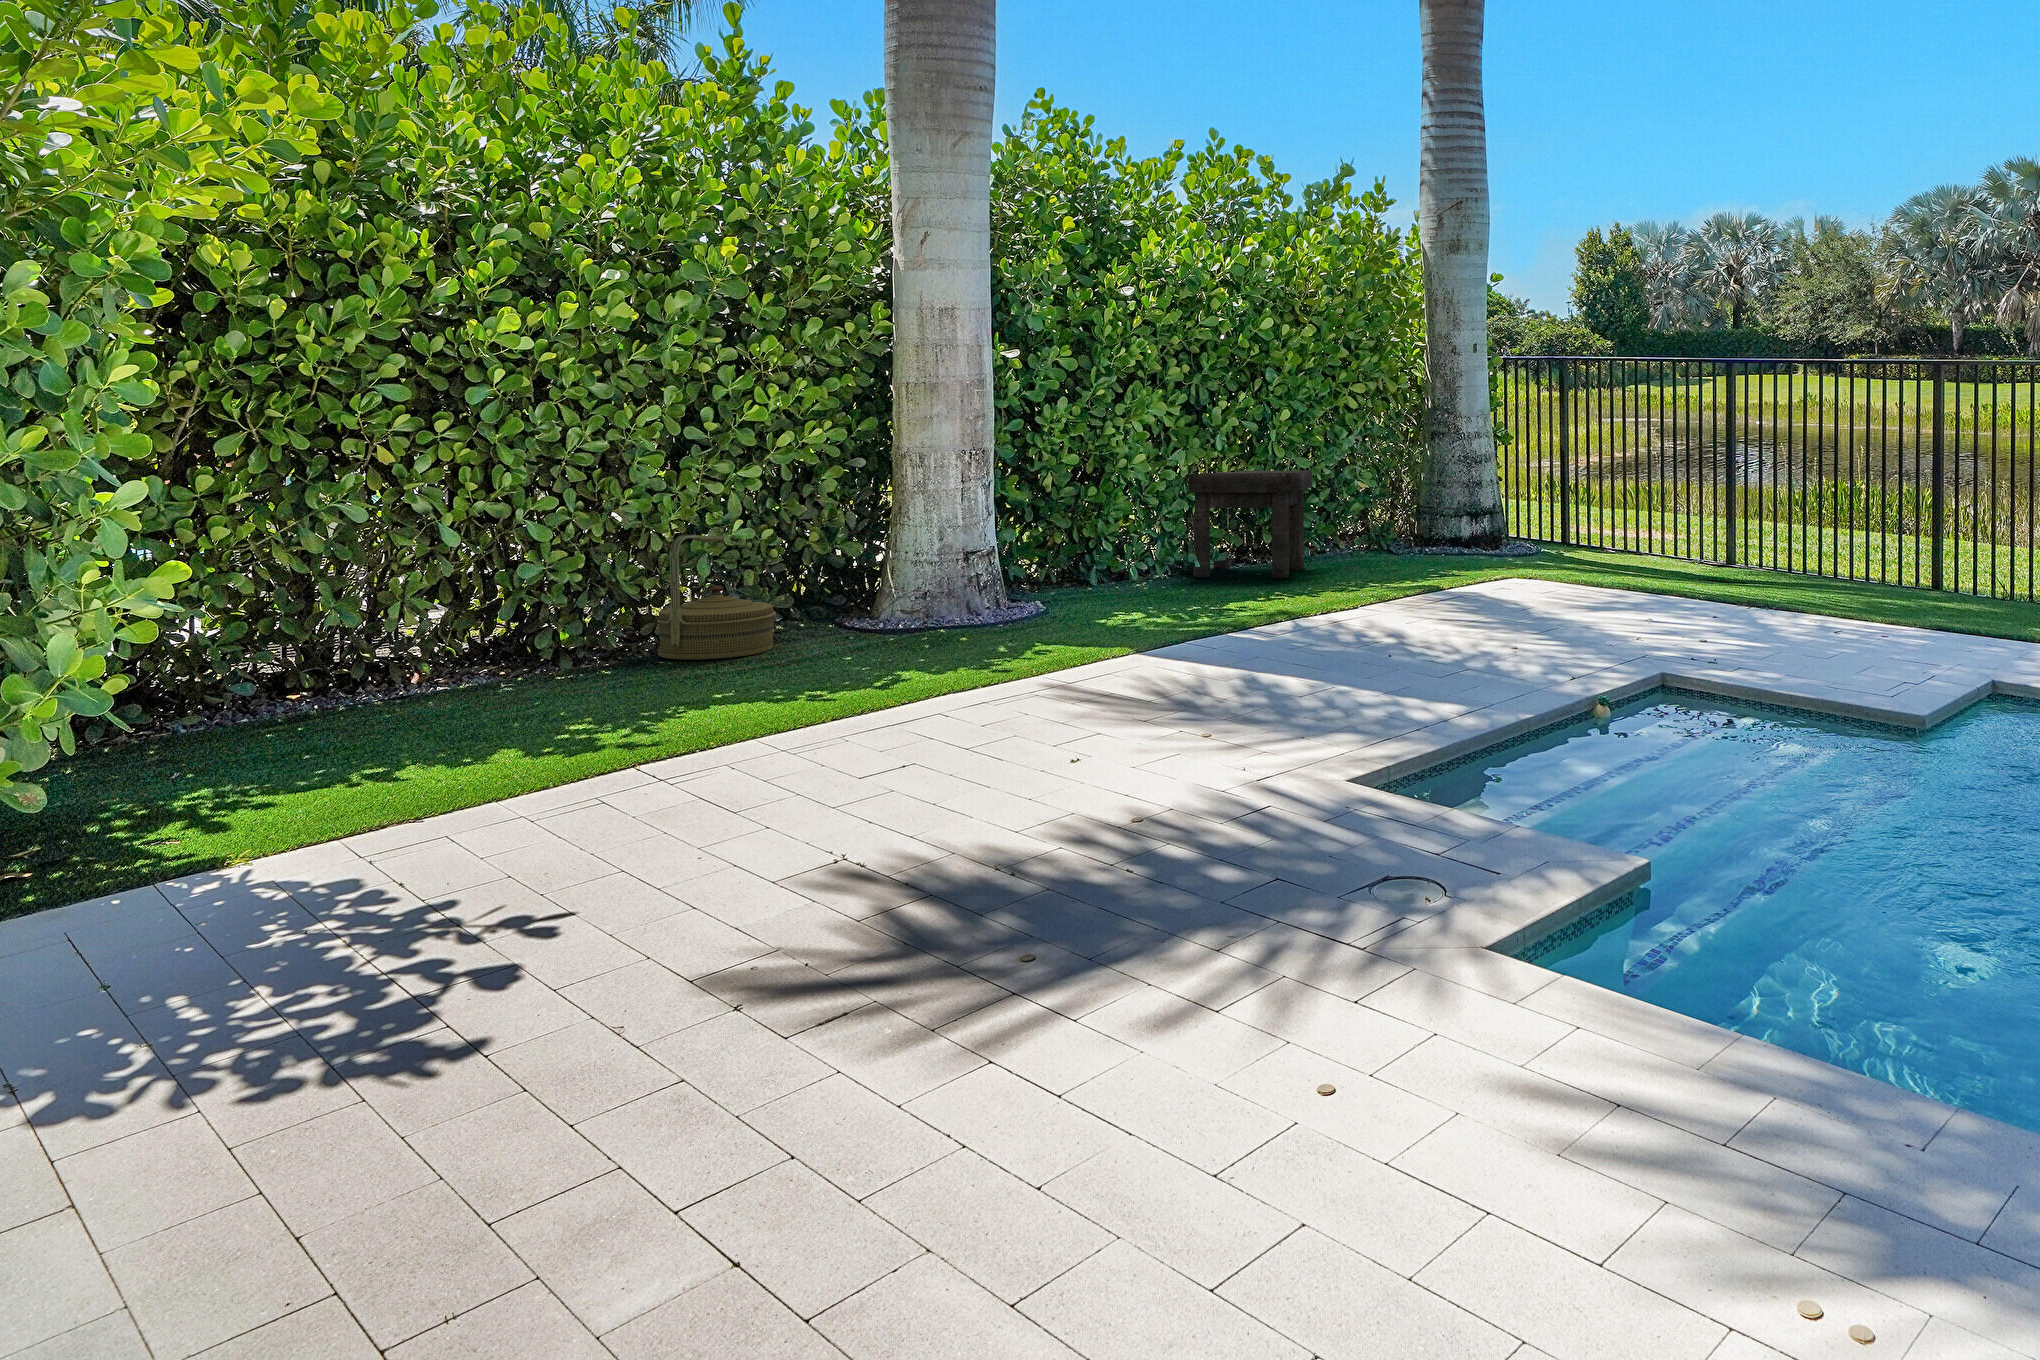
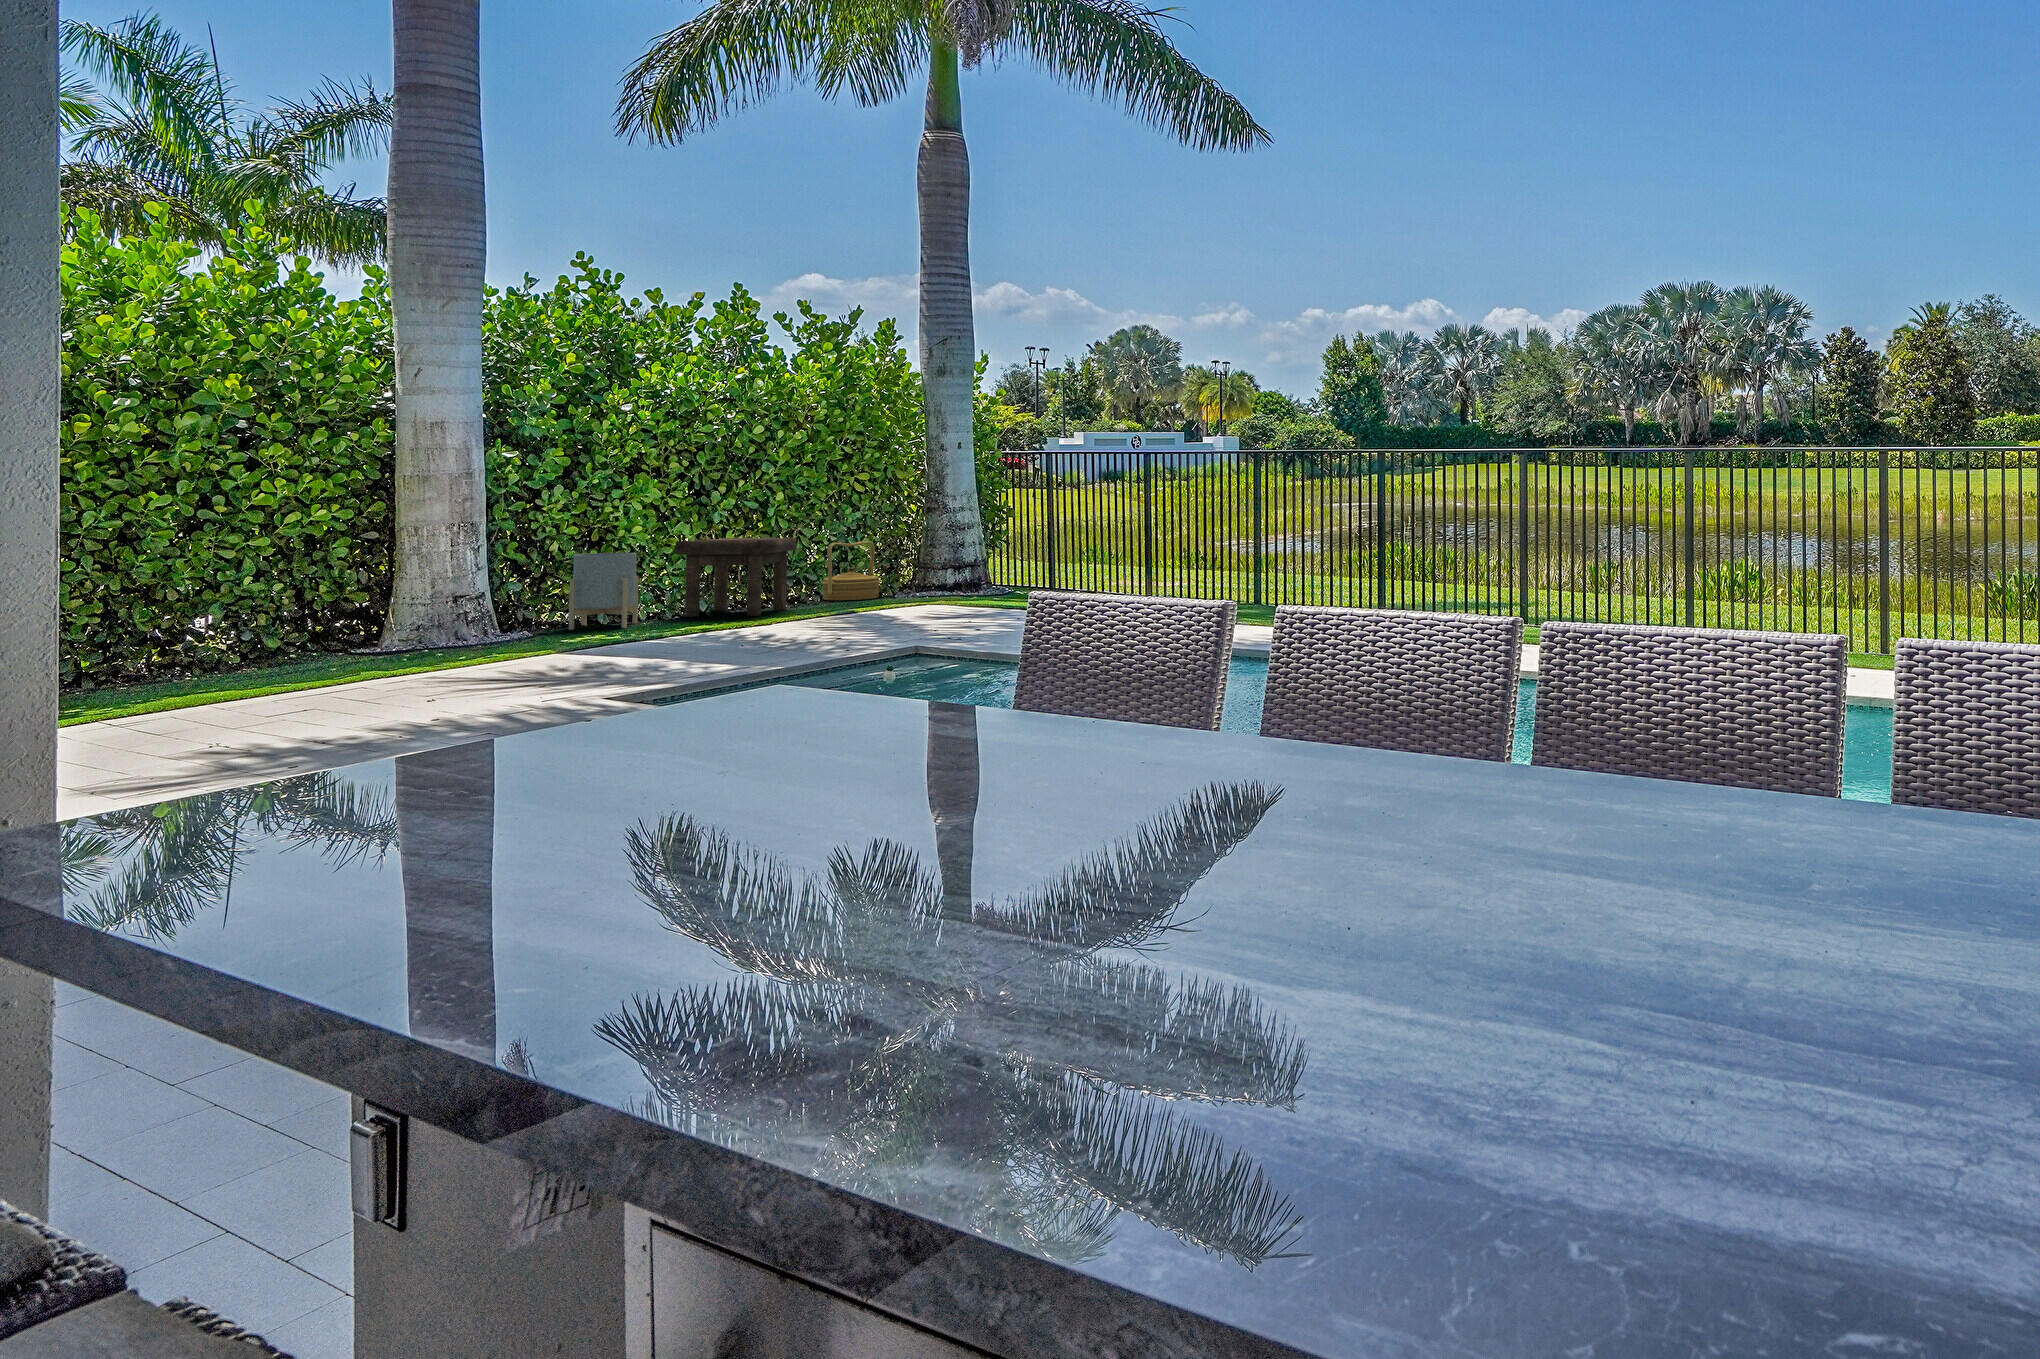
planter: none [1076,490,1148,594] -> present [569,553,638,630]
woven basket: present [657,535,776,660] -> present [822,541,880,600]

